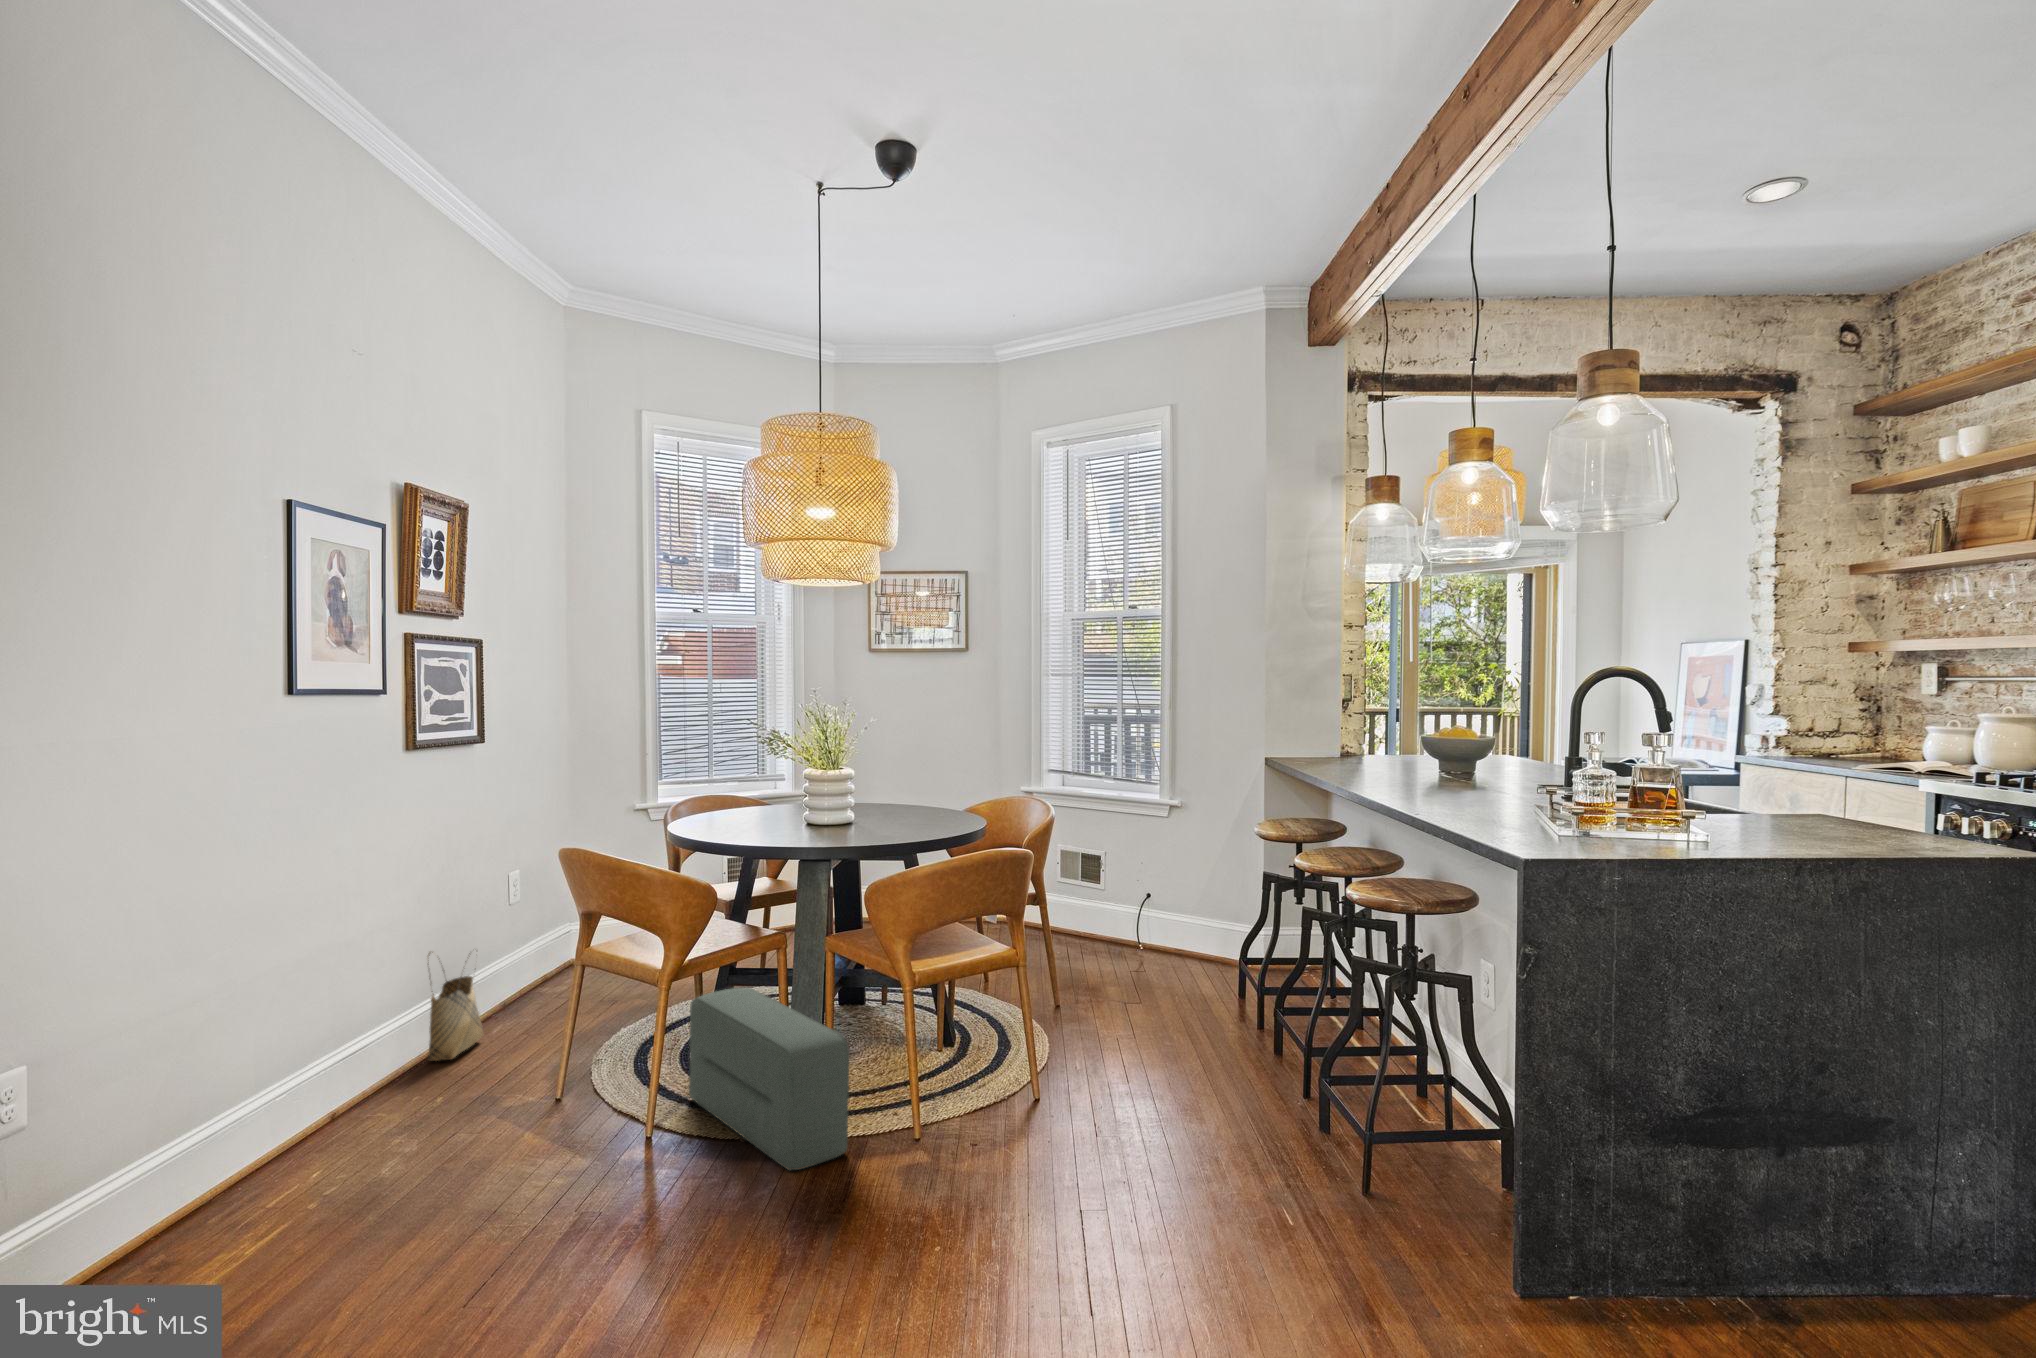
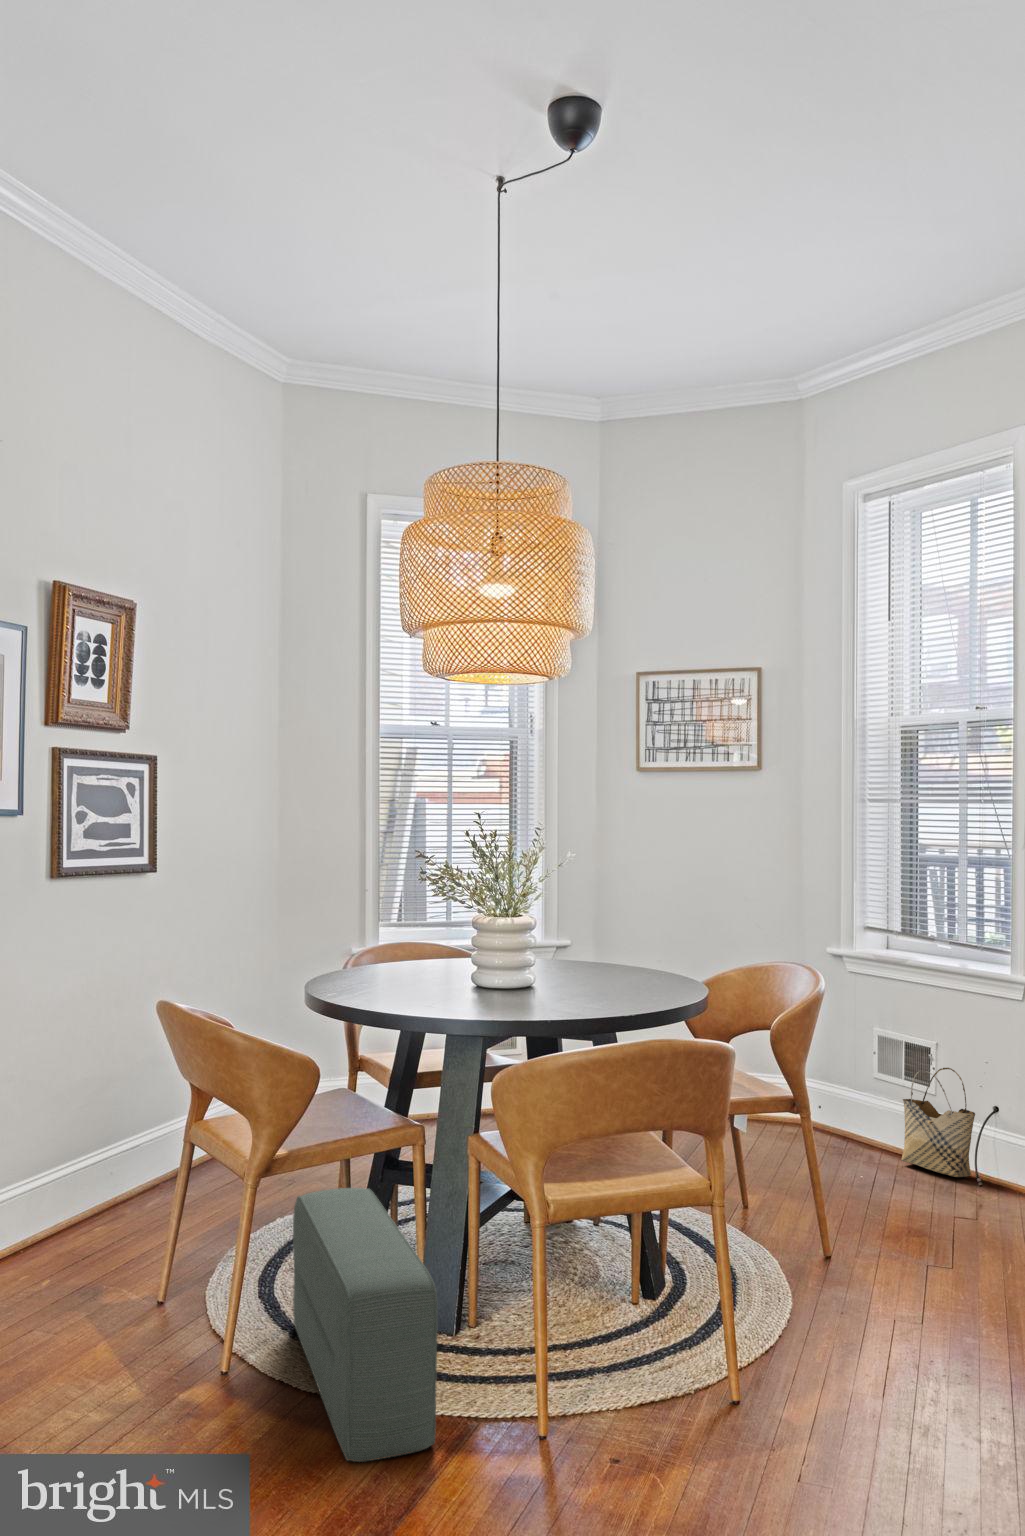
woven basket: present [428,952,483,1061] -> present [901,1068,975,1177]

